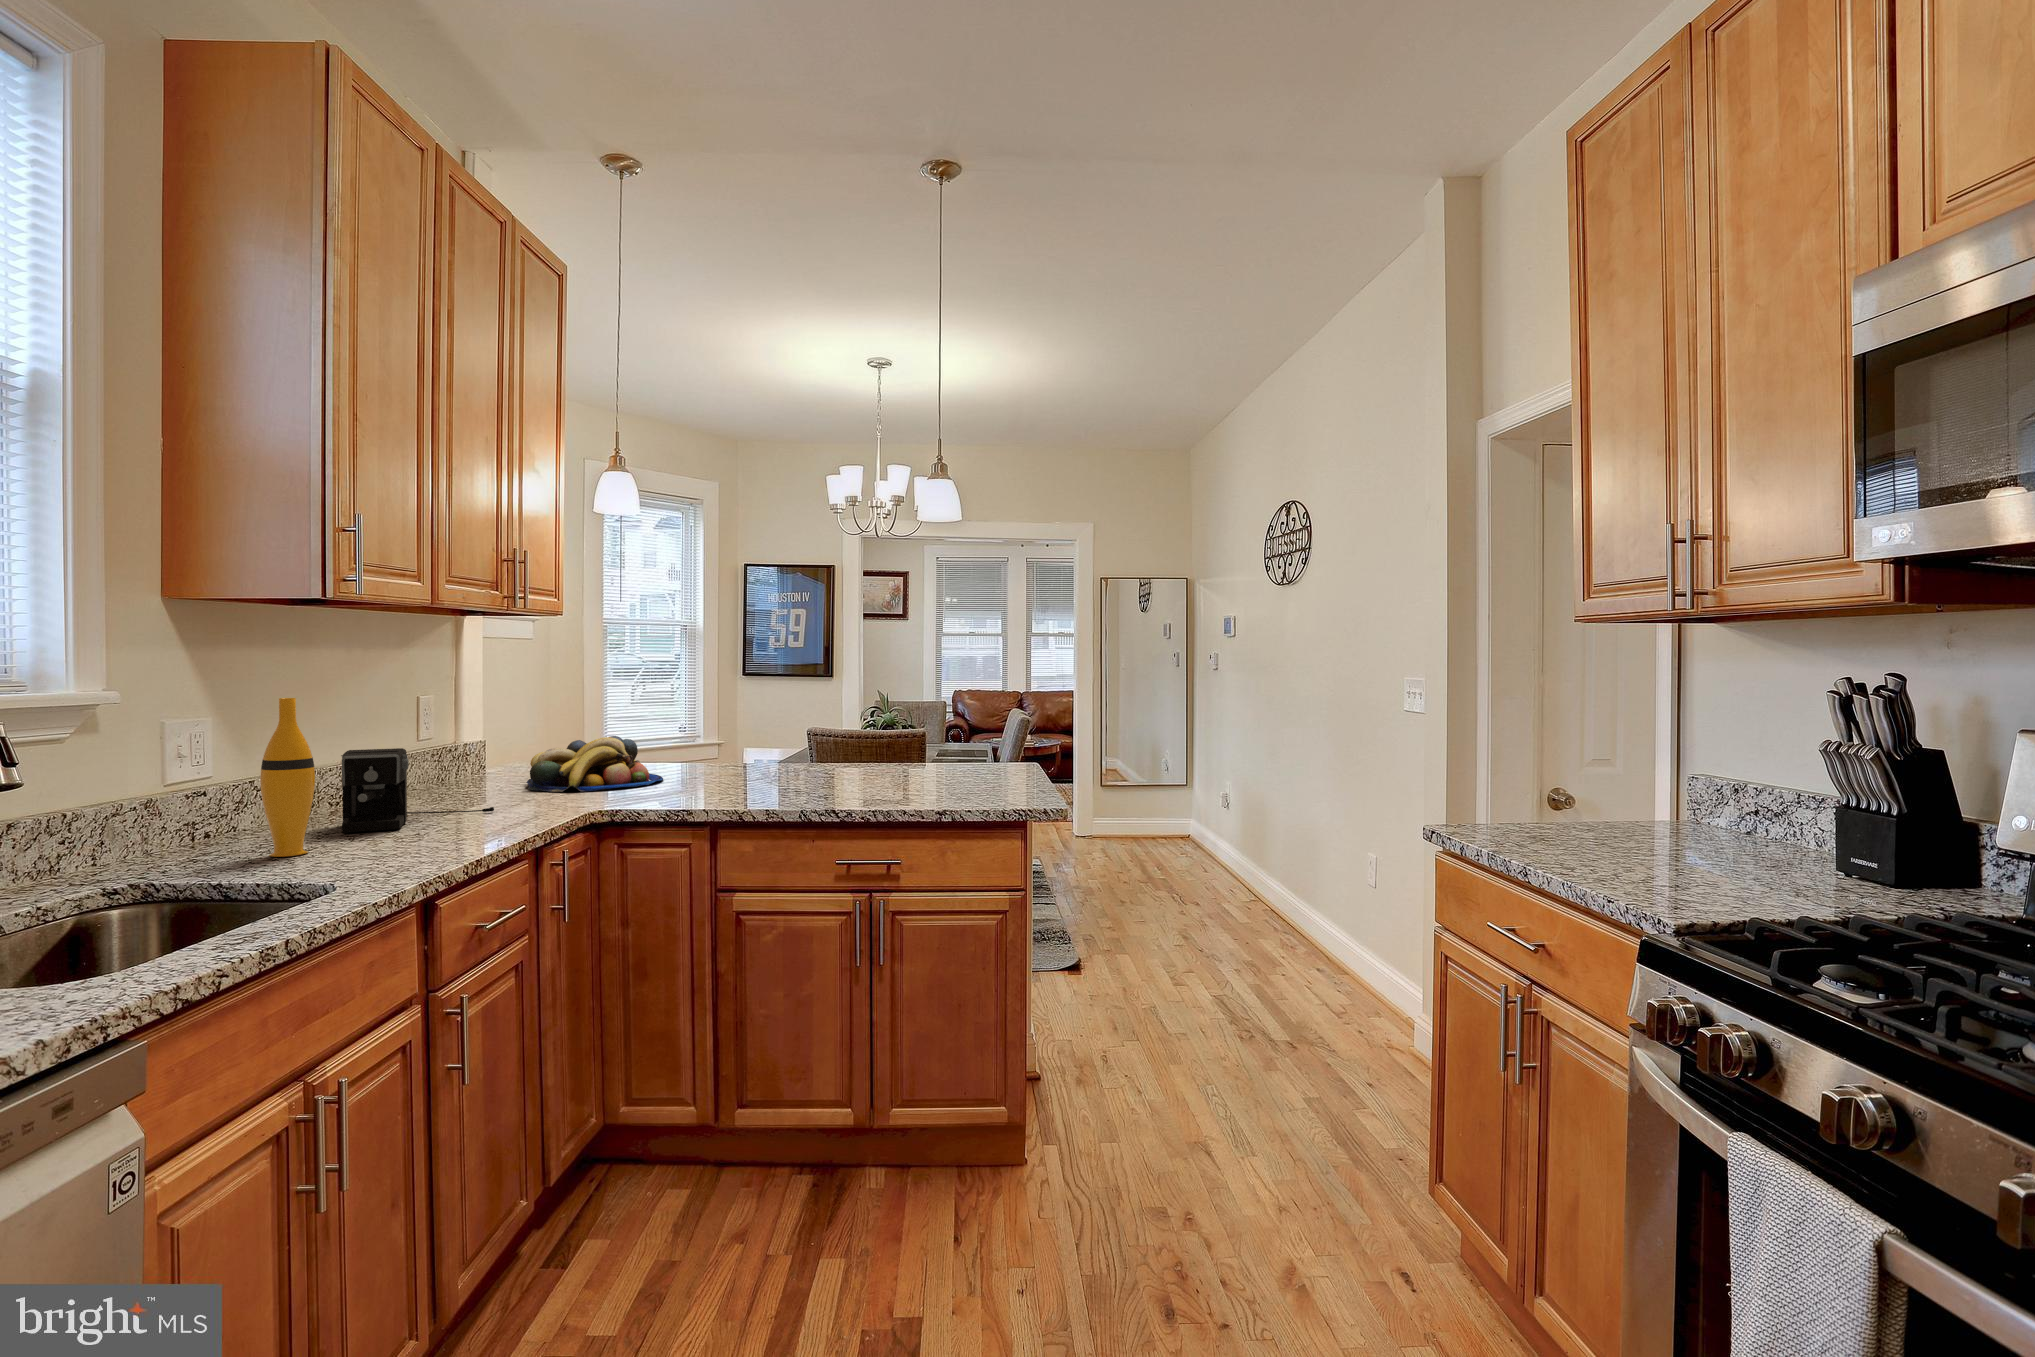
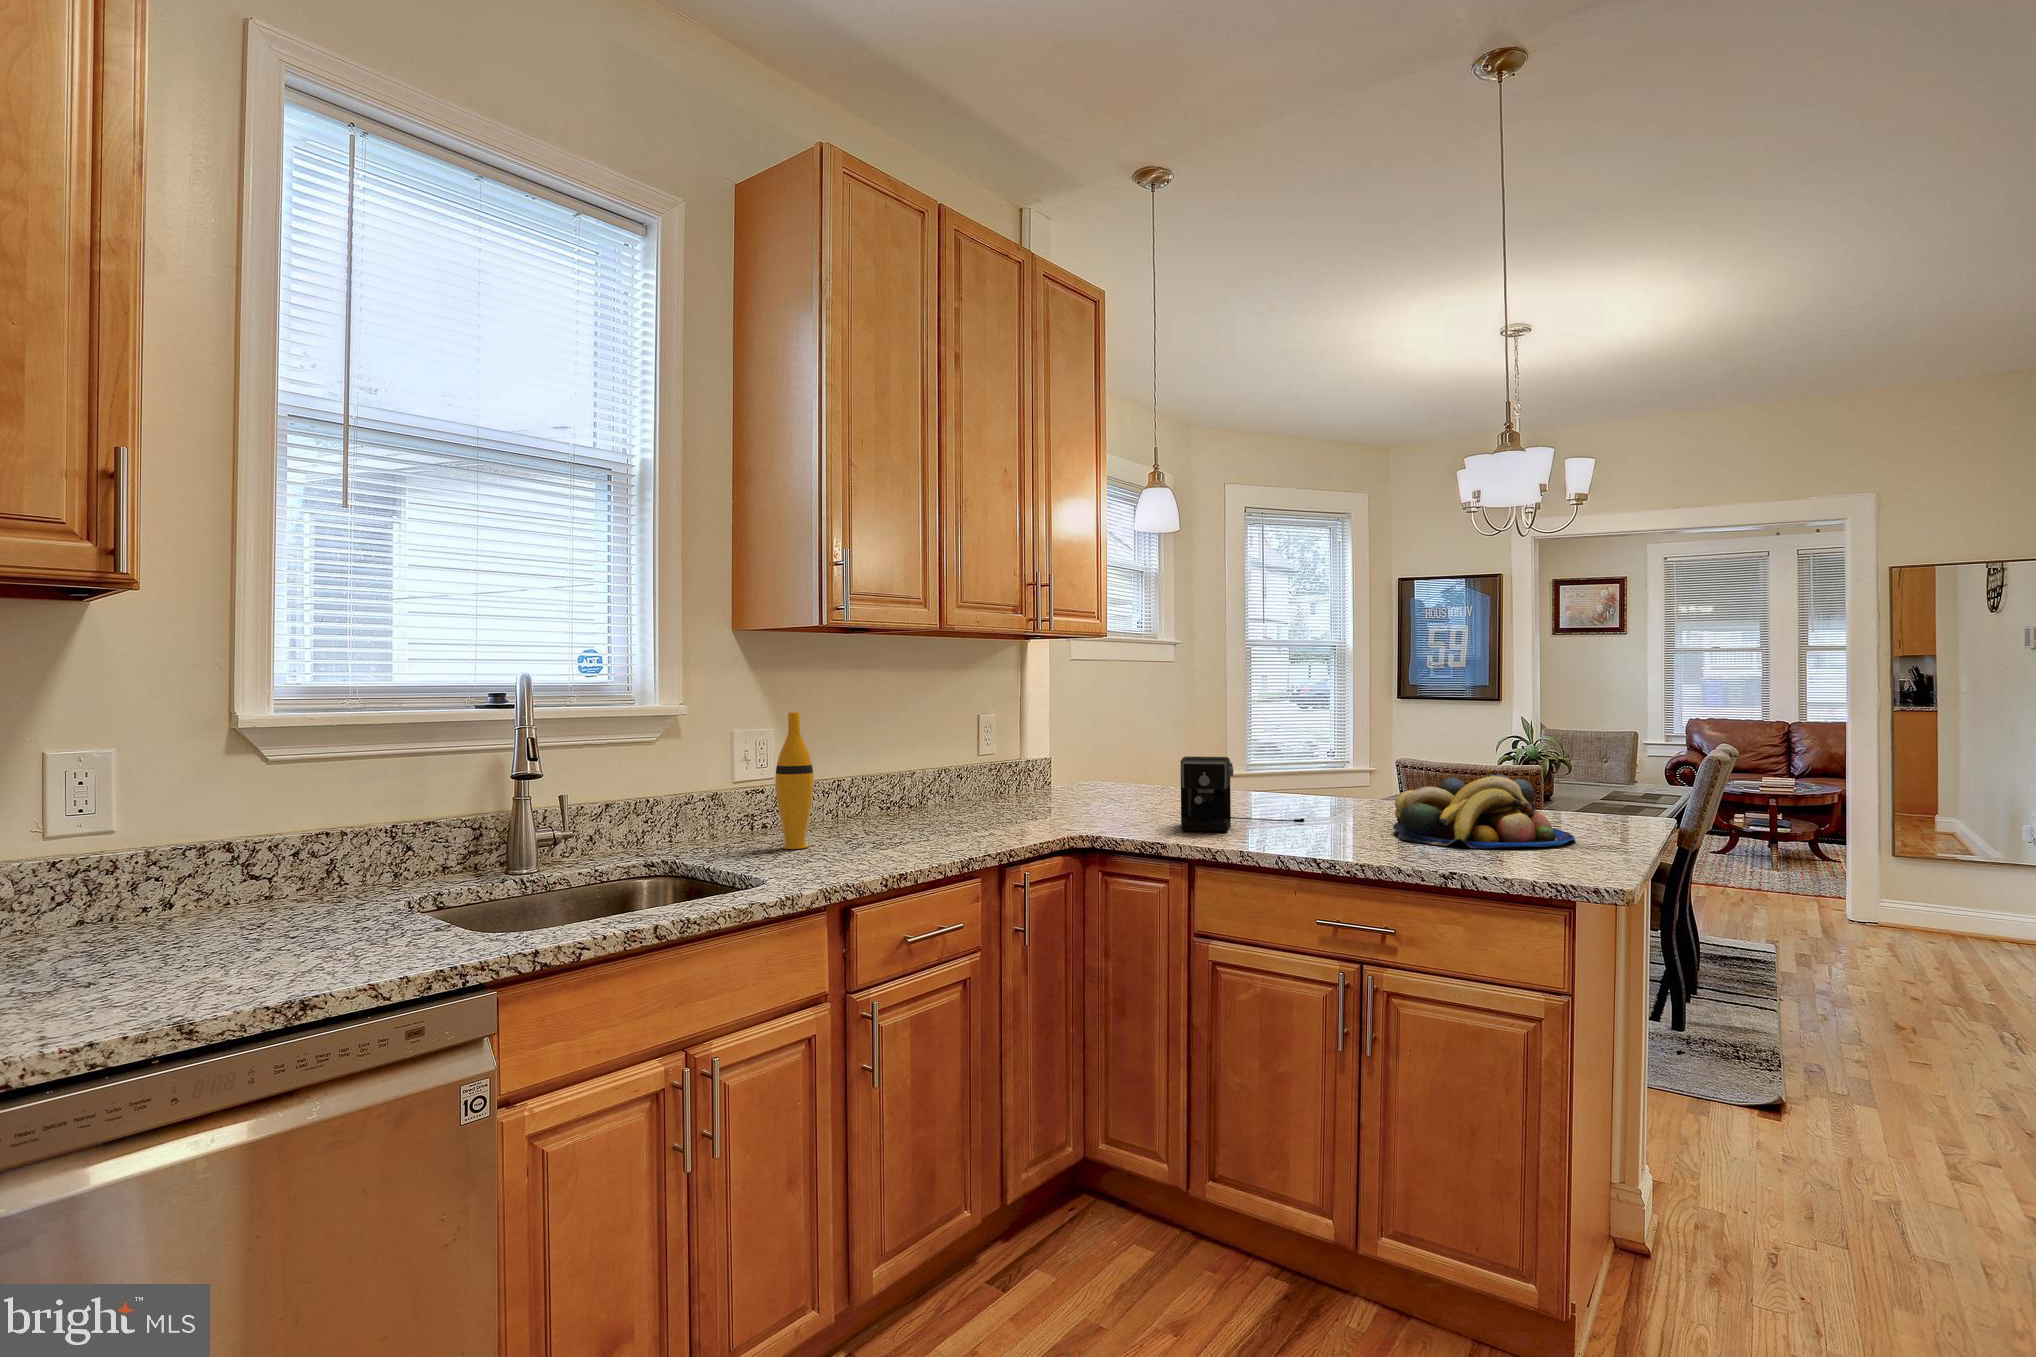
fruit bowl: present [526,736,663,792] -> present [1393,774,1575,848]
coffee maker: present [341,748,494,833] -> present [1180,757,1305,832]

